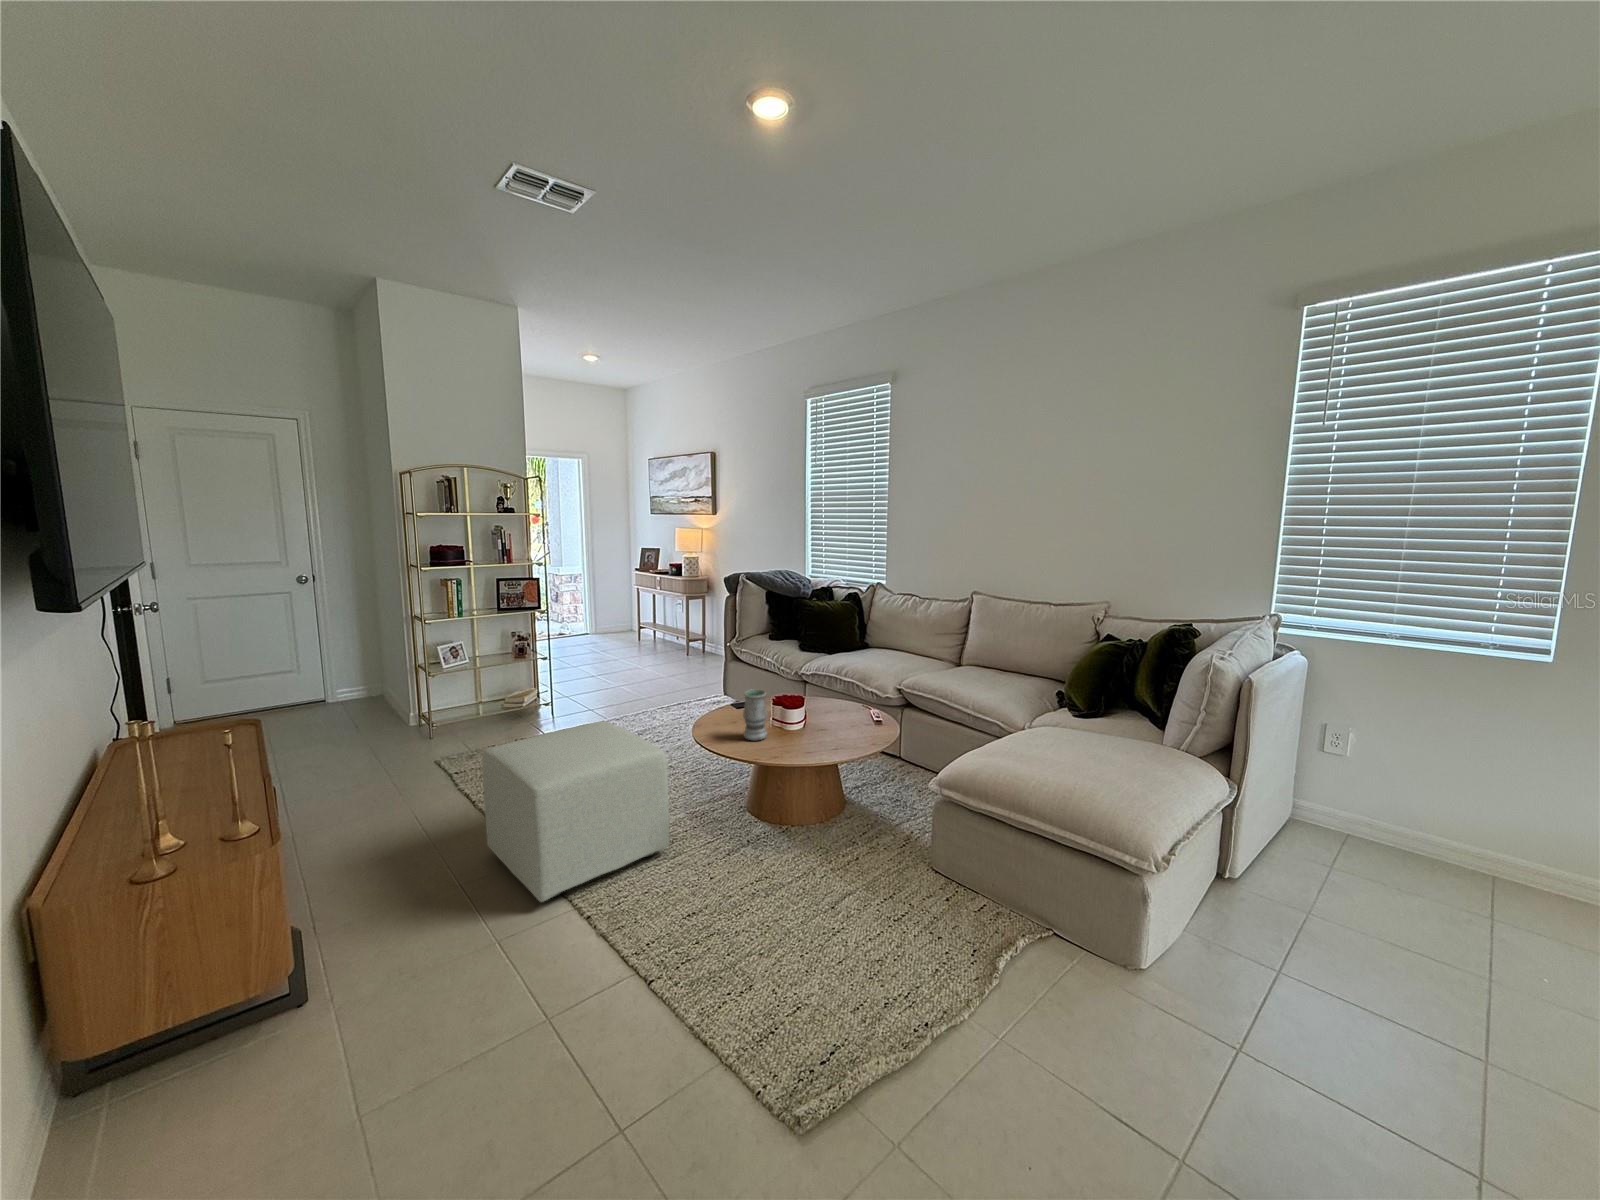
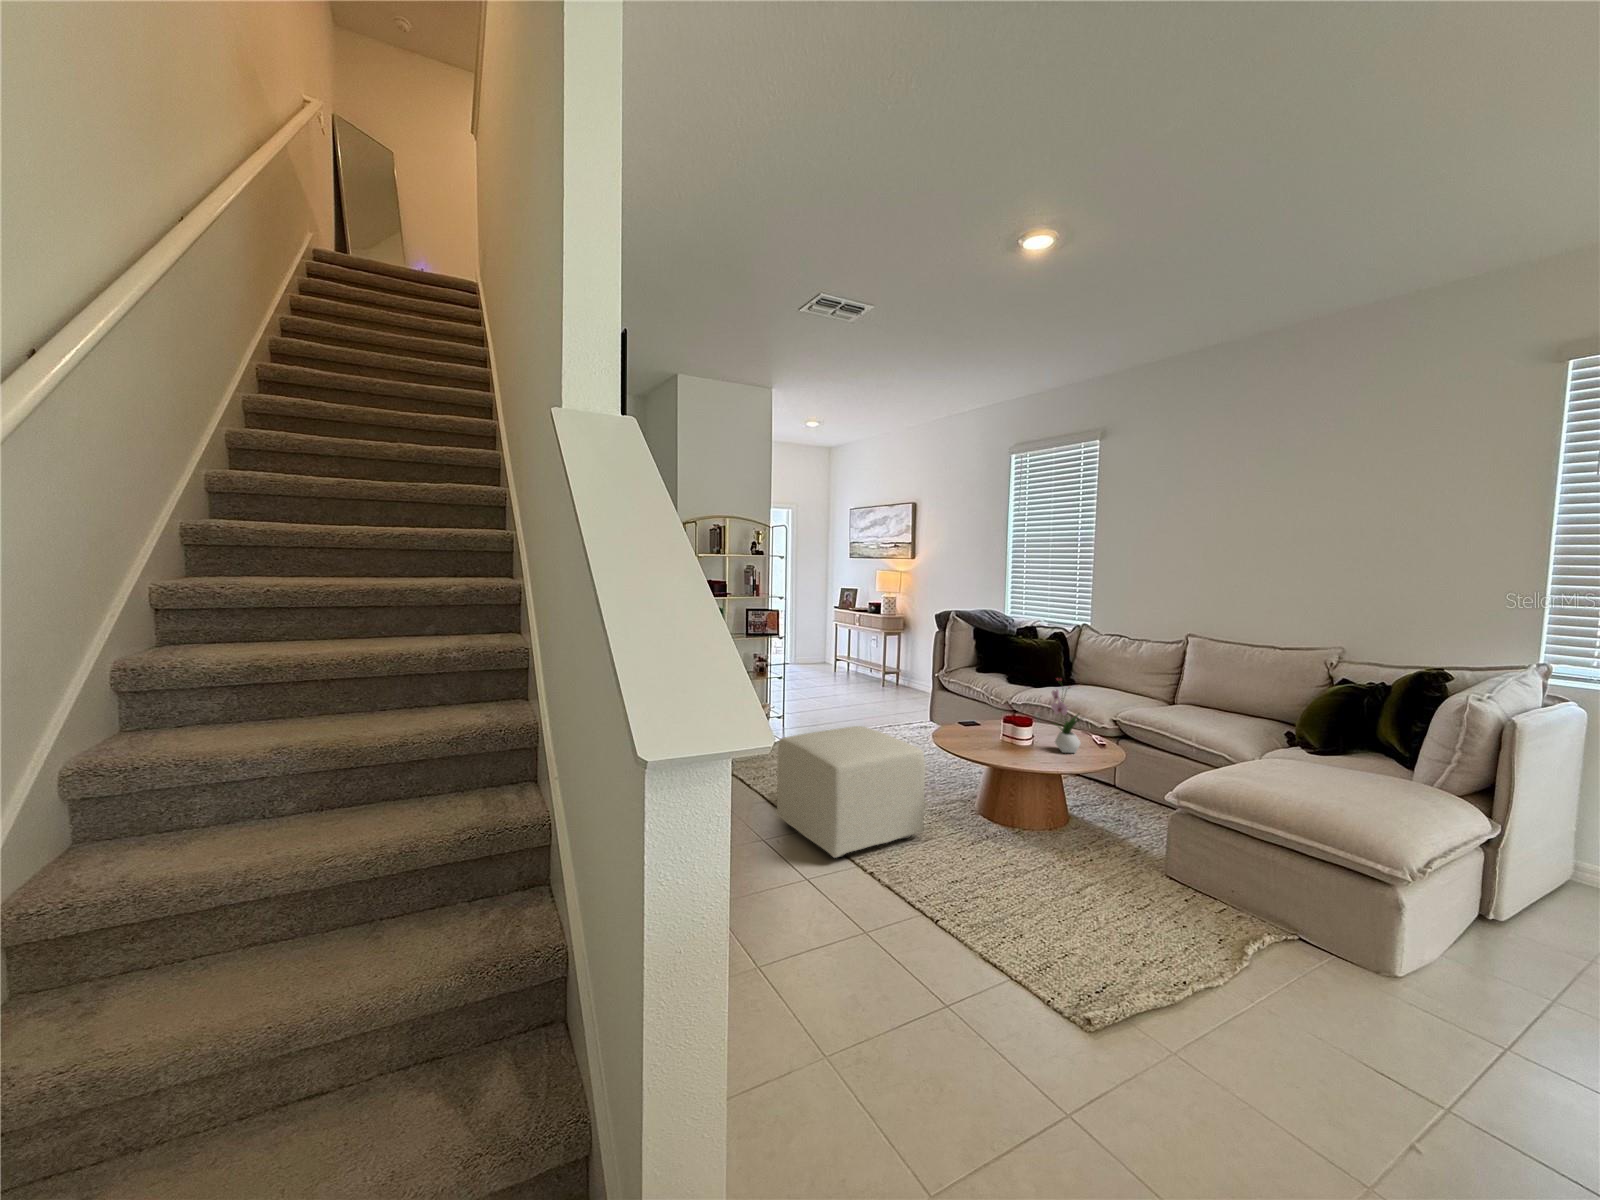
flower arrangement: none [819,652,854,735] -> present [1051,679,1080,753]
vase: present [743,689,767,741] -> none [983,707,1005,751]

